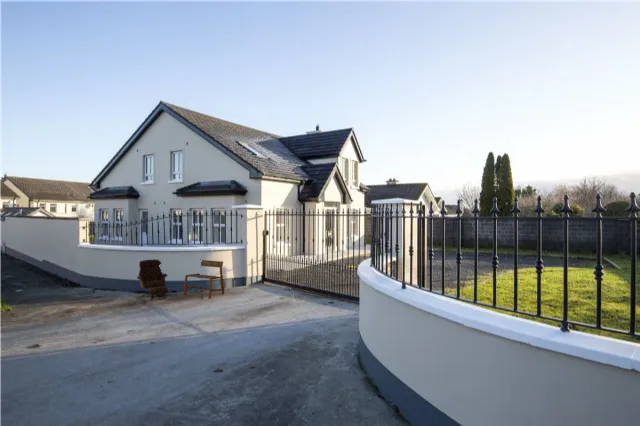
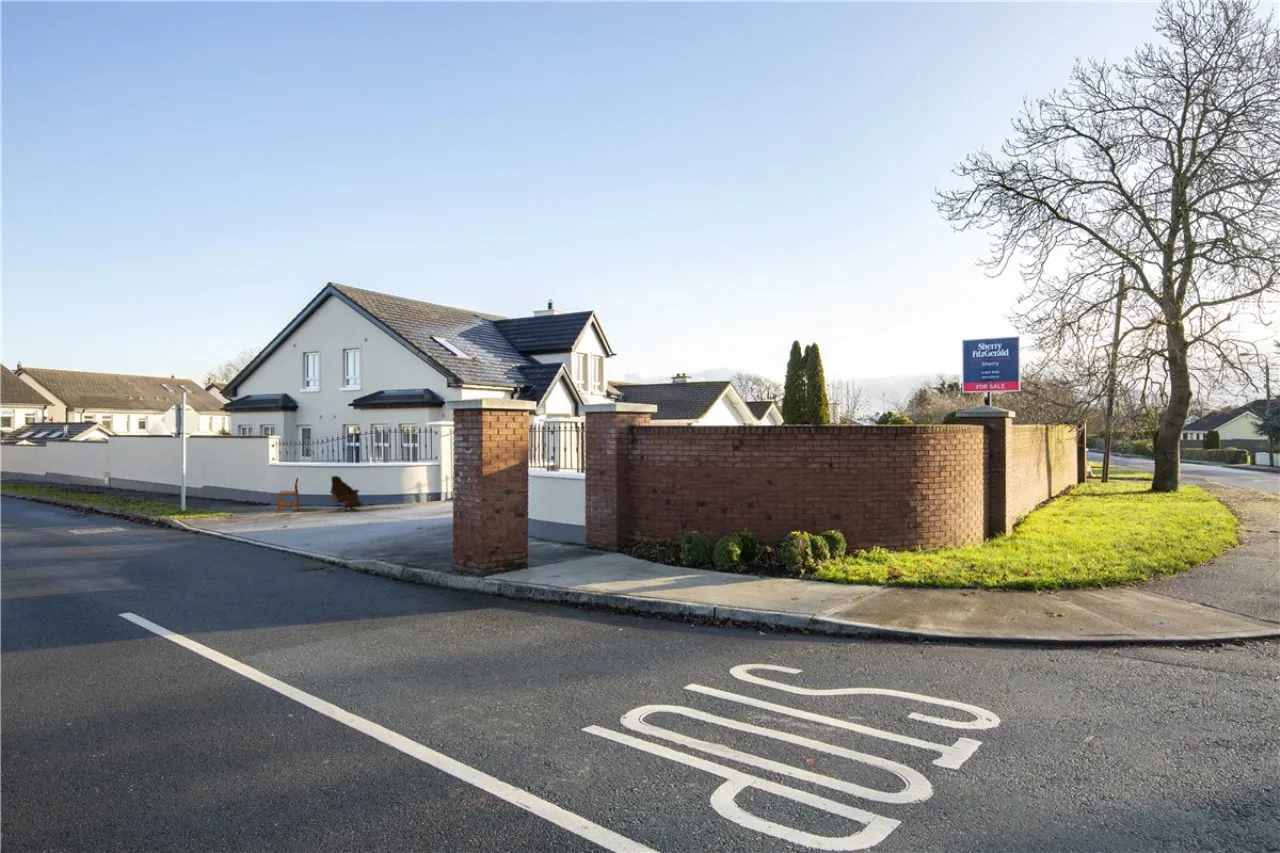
bench: present [184,260,224,299] -> present [277,478,300,513]

